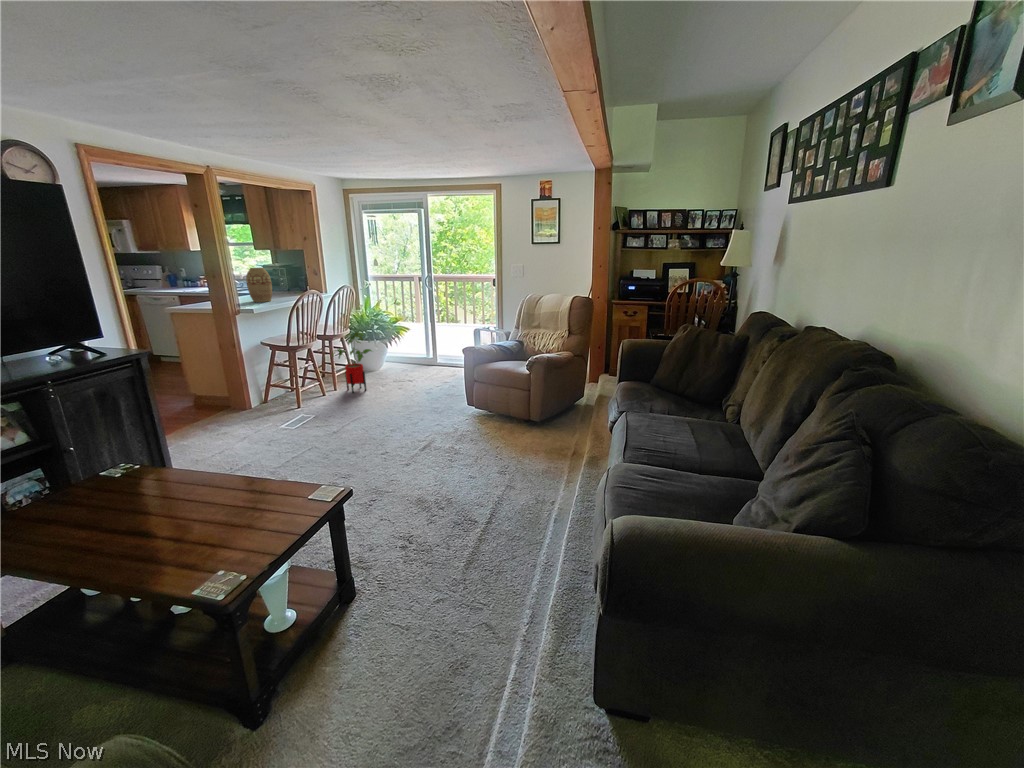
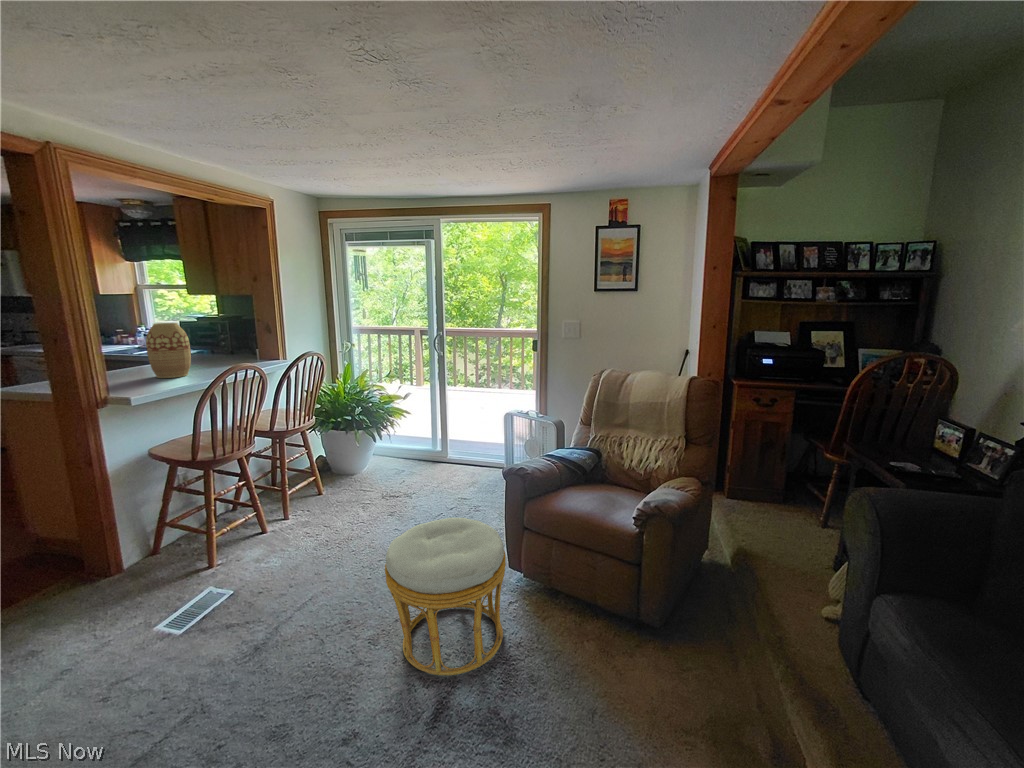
house plant: present [332,332,372,393] -> none [280,425,349,525]
ottoman: none [400,369,462,437] -> present [385,518,506,676]

